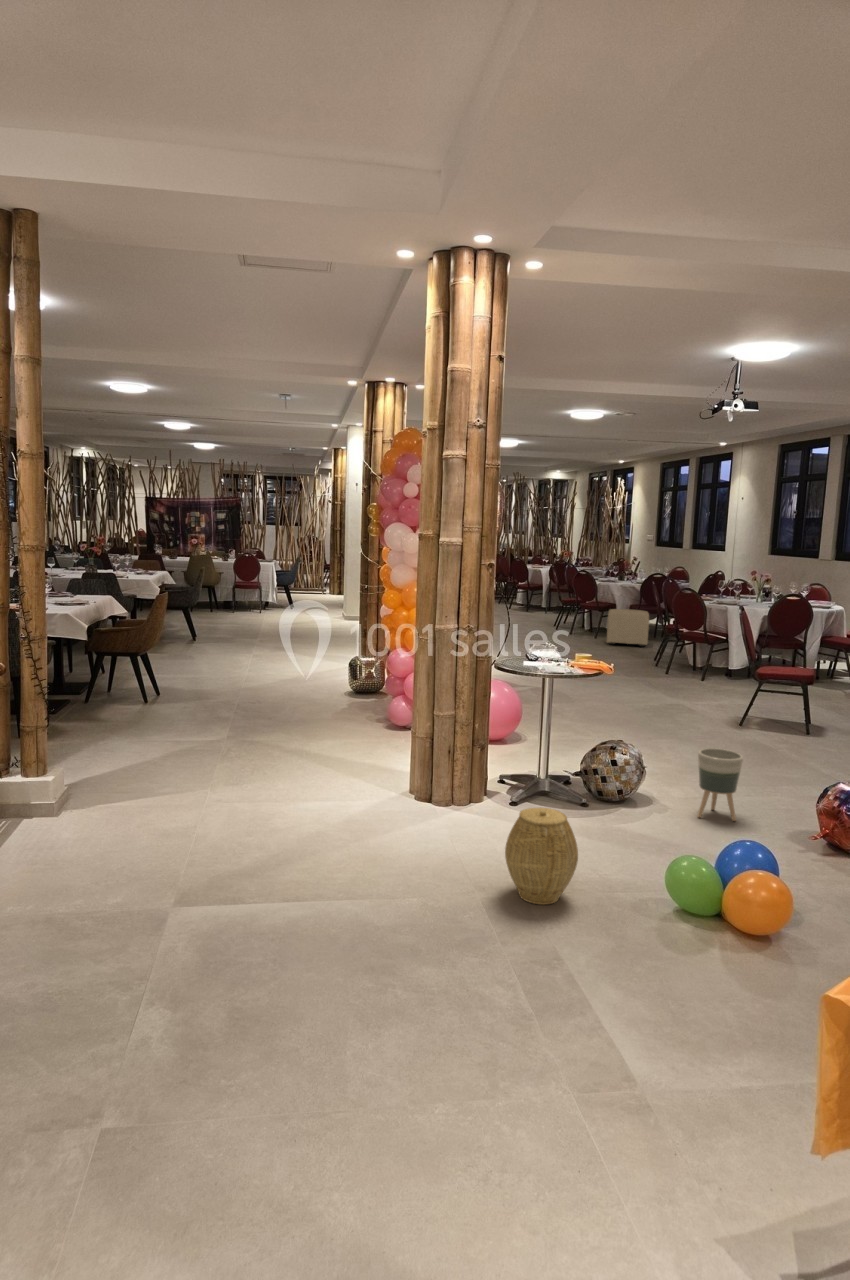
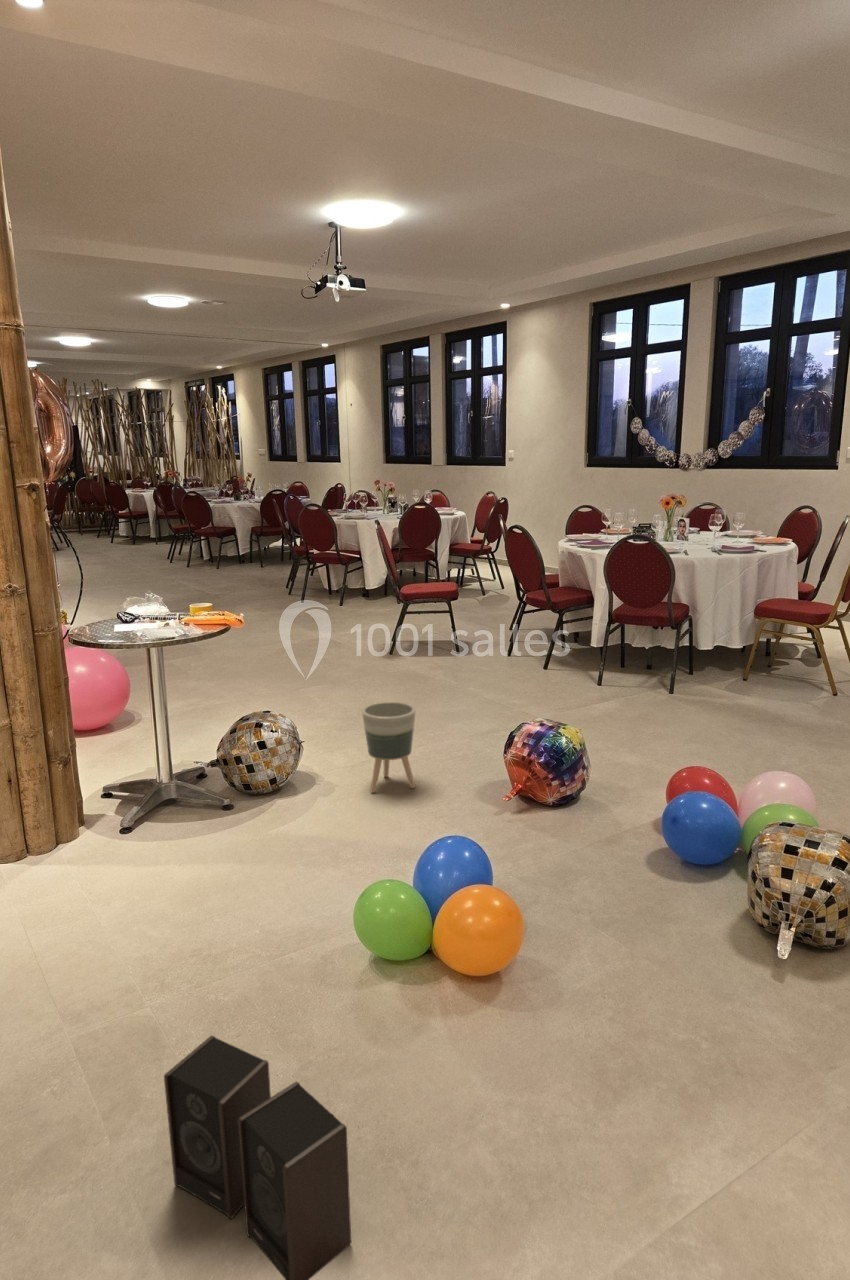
ottoman: present [607,609,649,647] -> none [227,533,275,575]
woven basket: present [505,808,578,905] -> none [108,863,227,1018]
speaker: none [533,894,638,1031] -> present [164,1036,351,1280]

